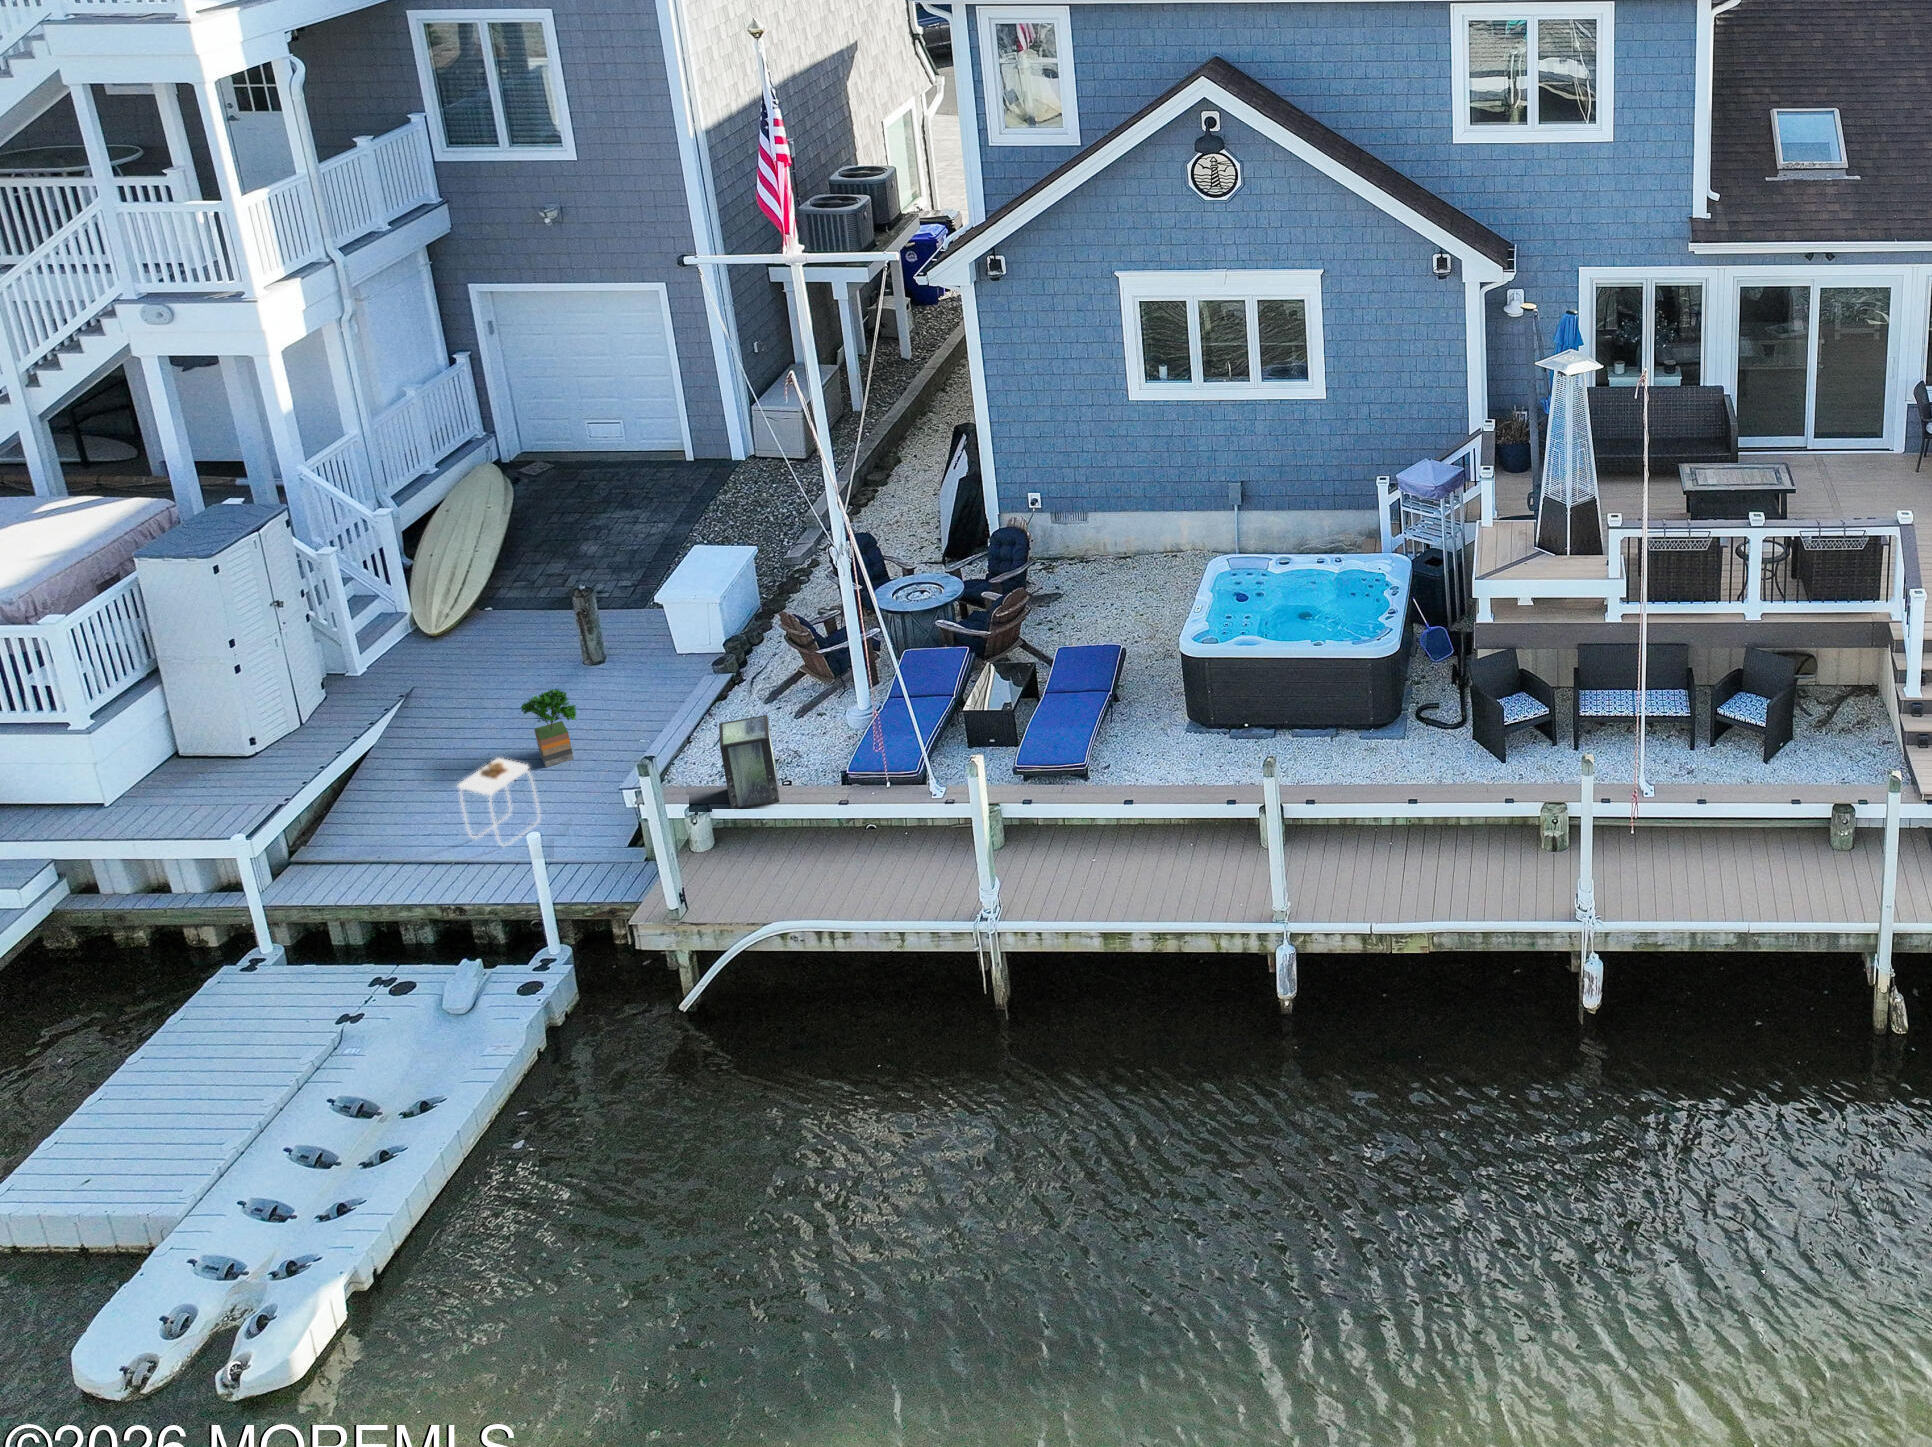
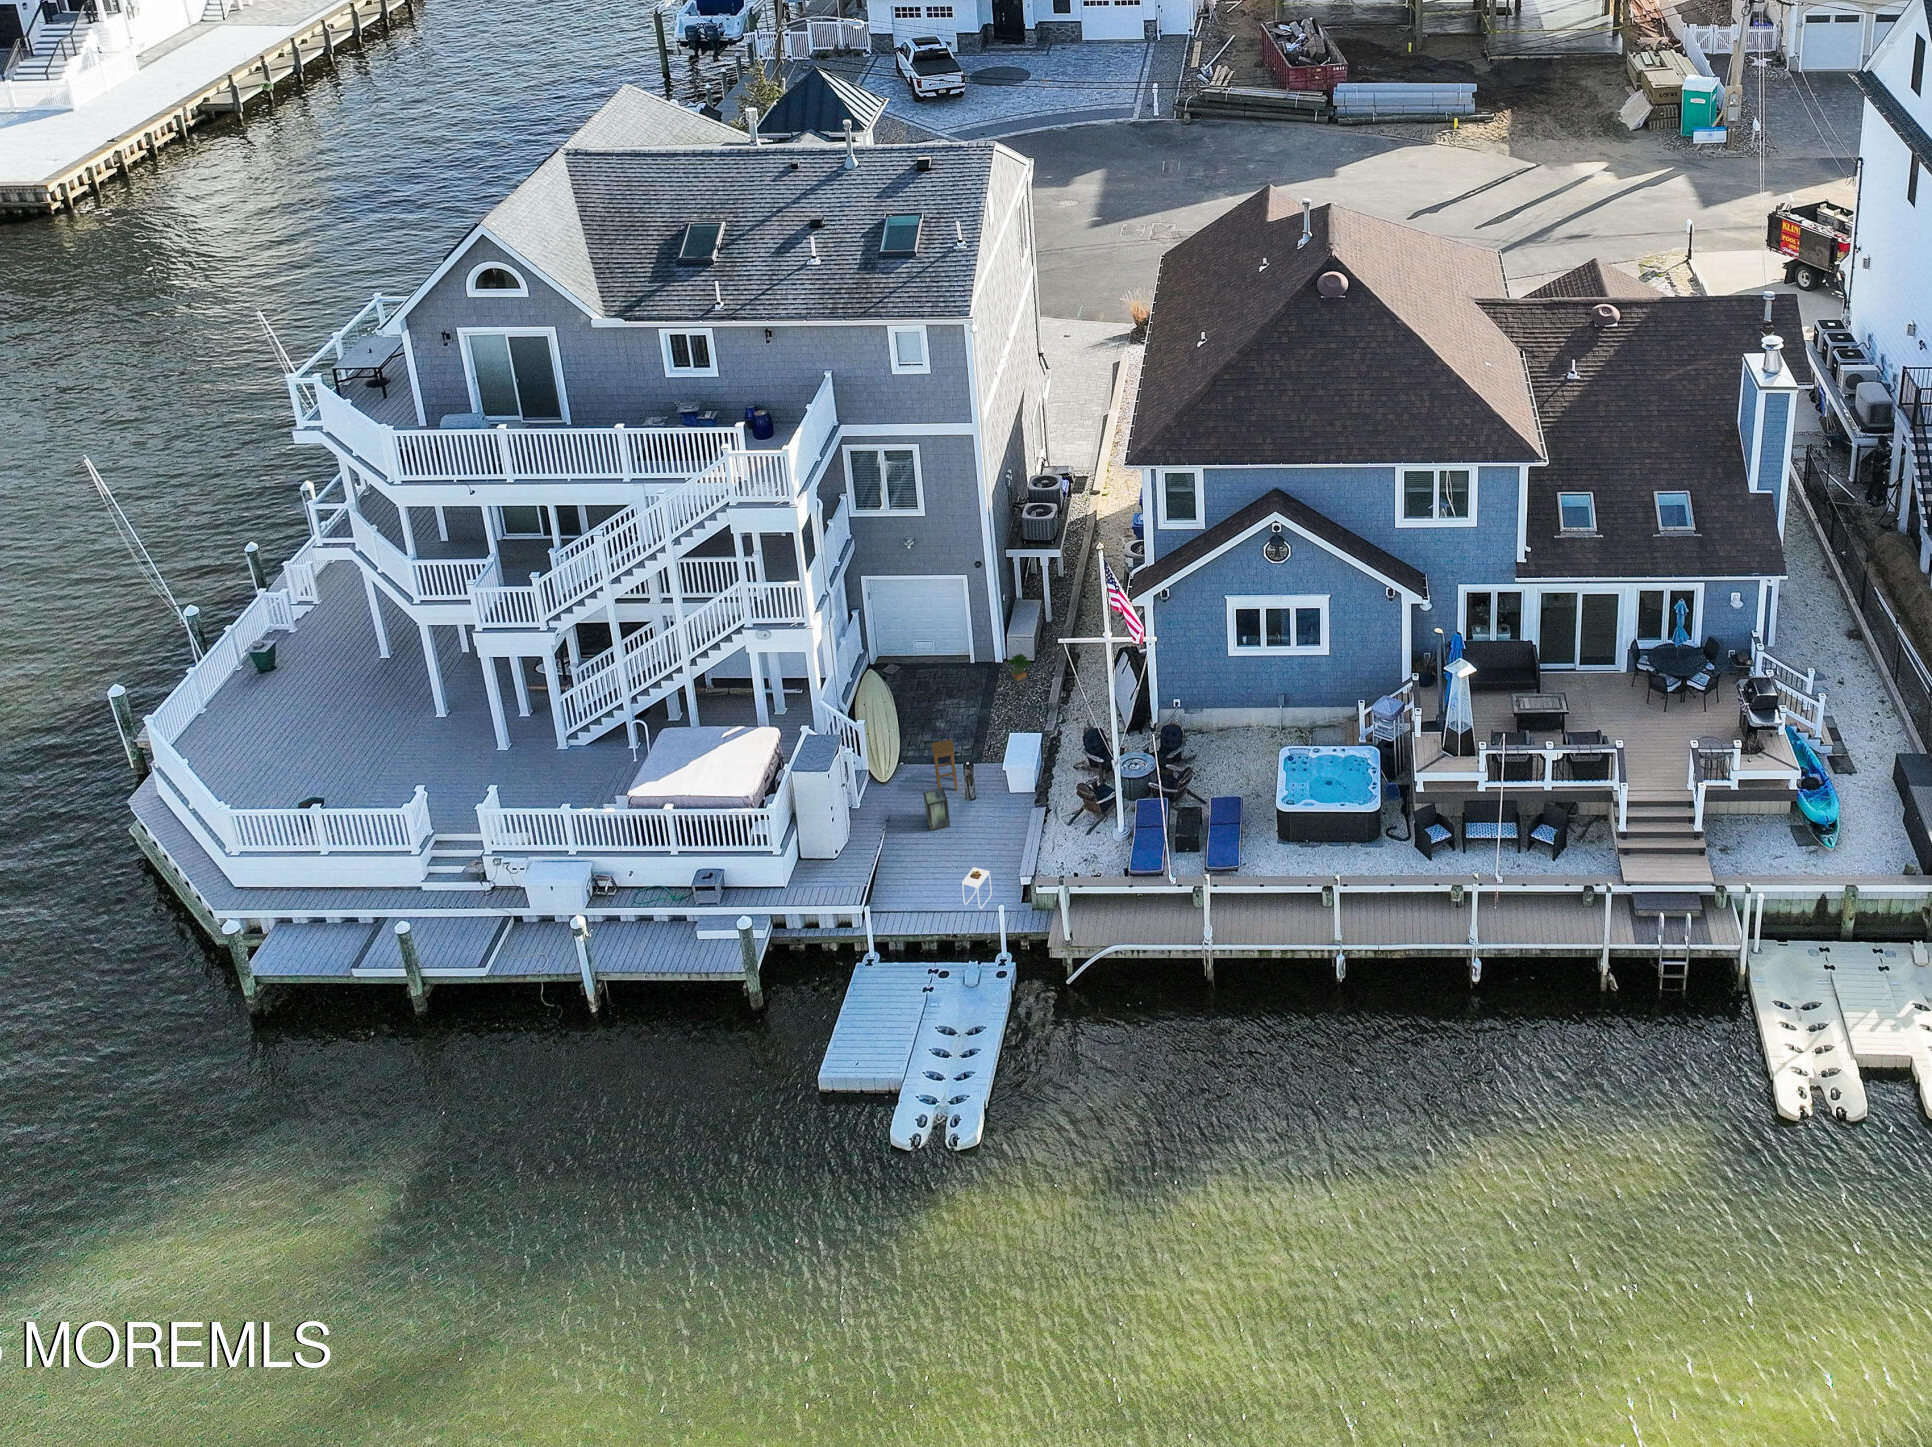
stool: none [500,542,567,652] -> present [932,739,958,791]
potted tree: present [521,689,576,767] -> present [1008,654,1030,686]
storage box: present [719,715,780,809] -> present [923,788,950,831]

